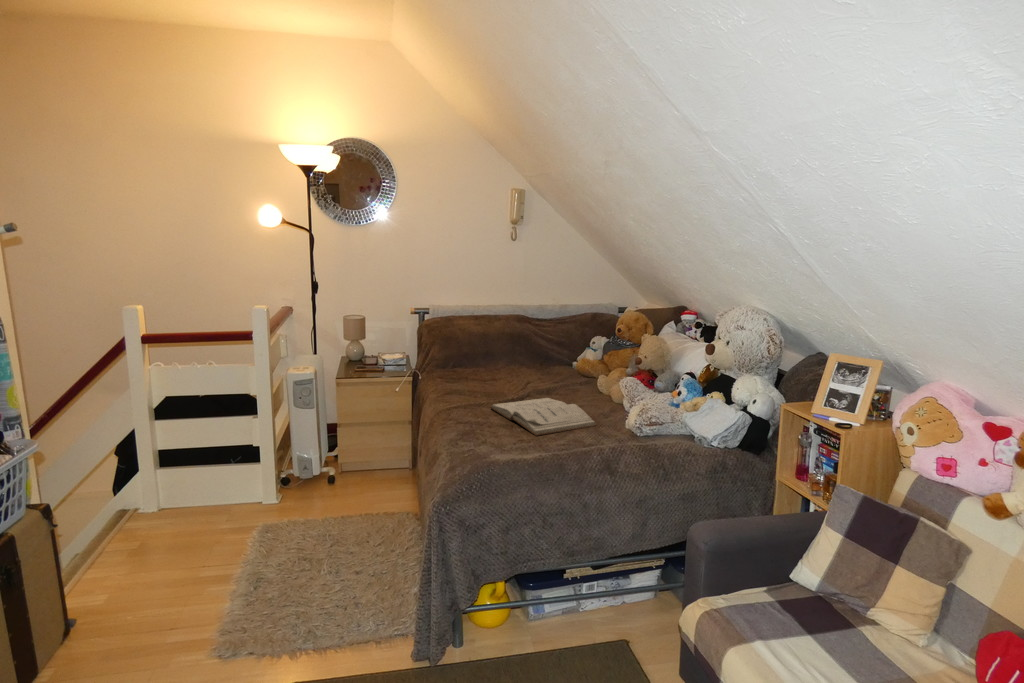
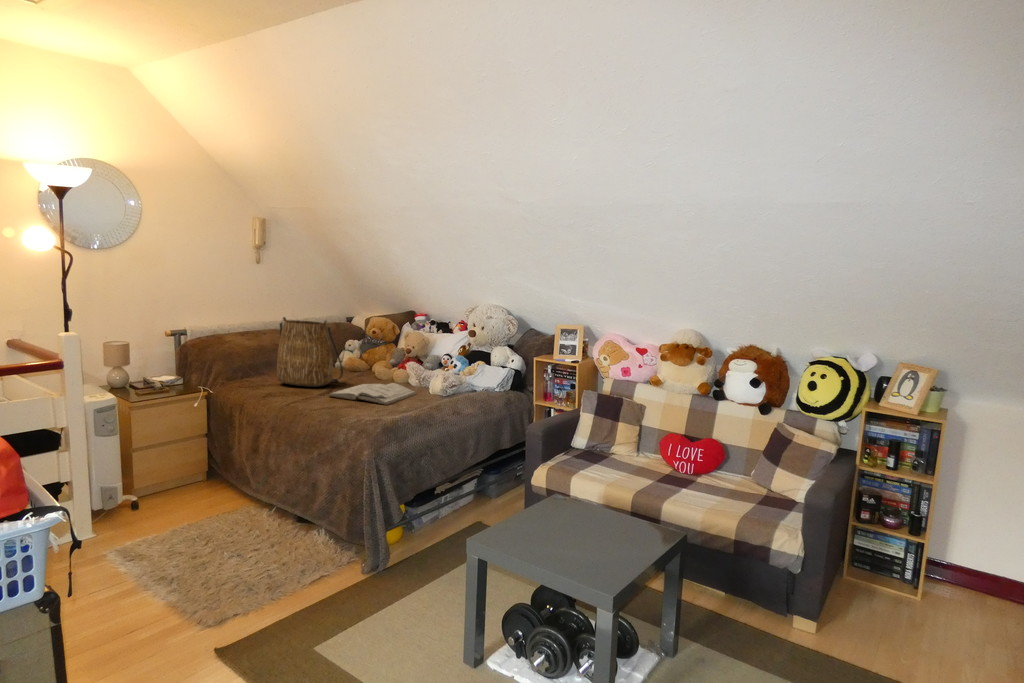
tote bag: none [466,305,534,392] -> present [277,317,343,387]

